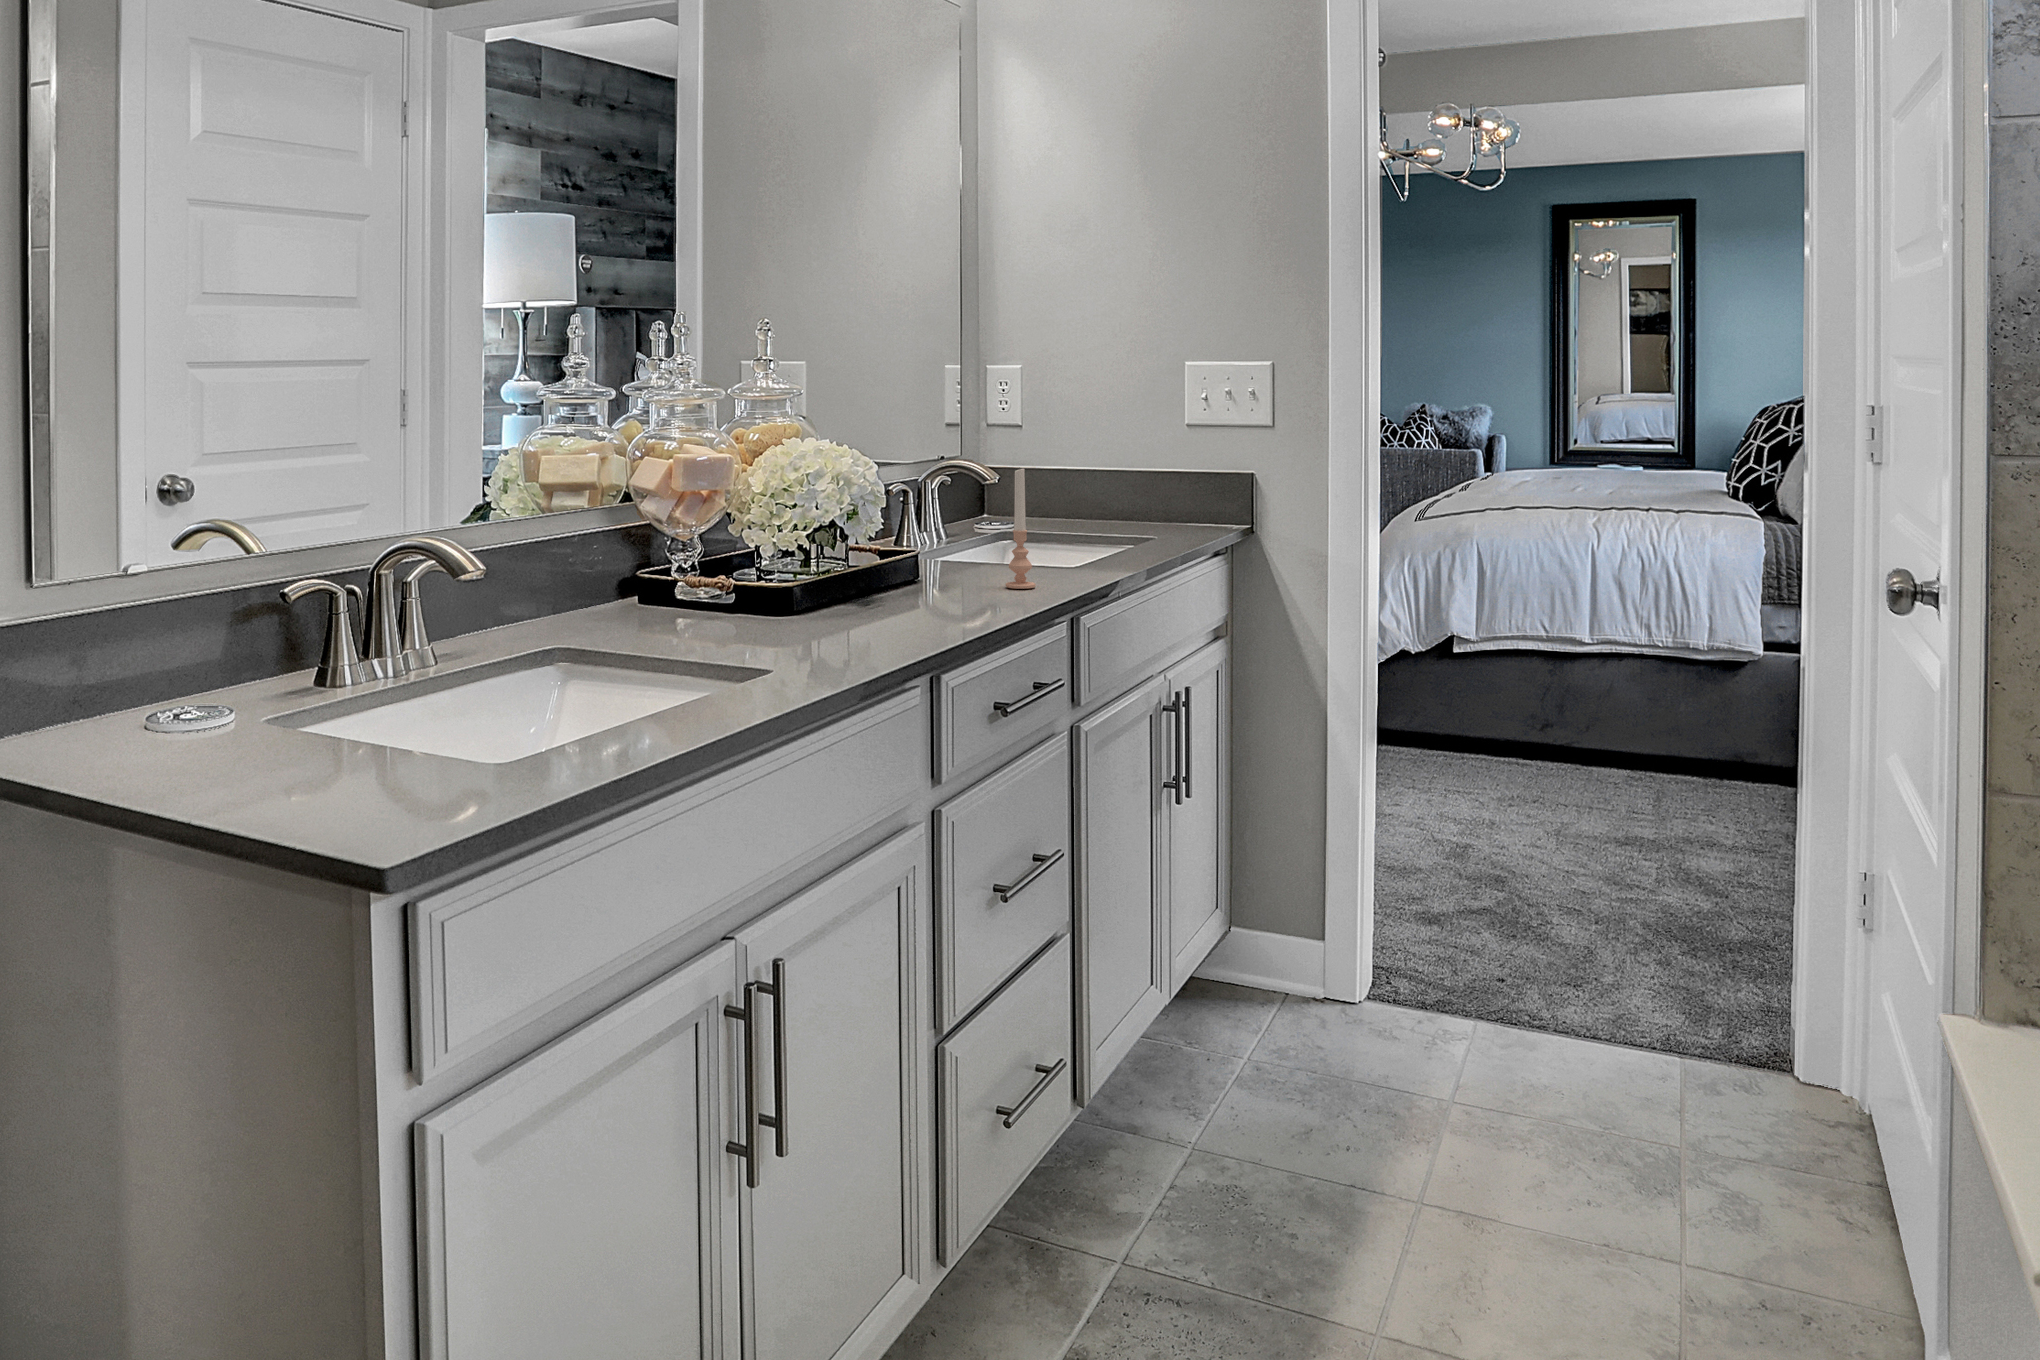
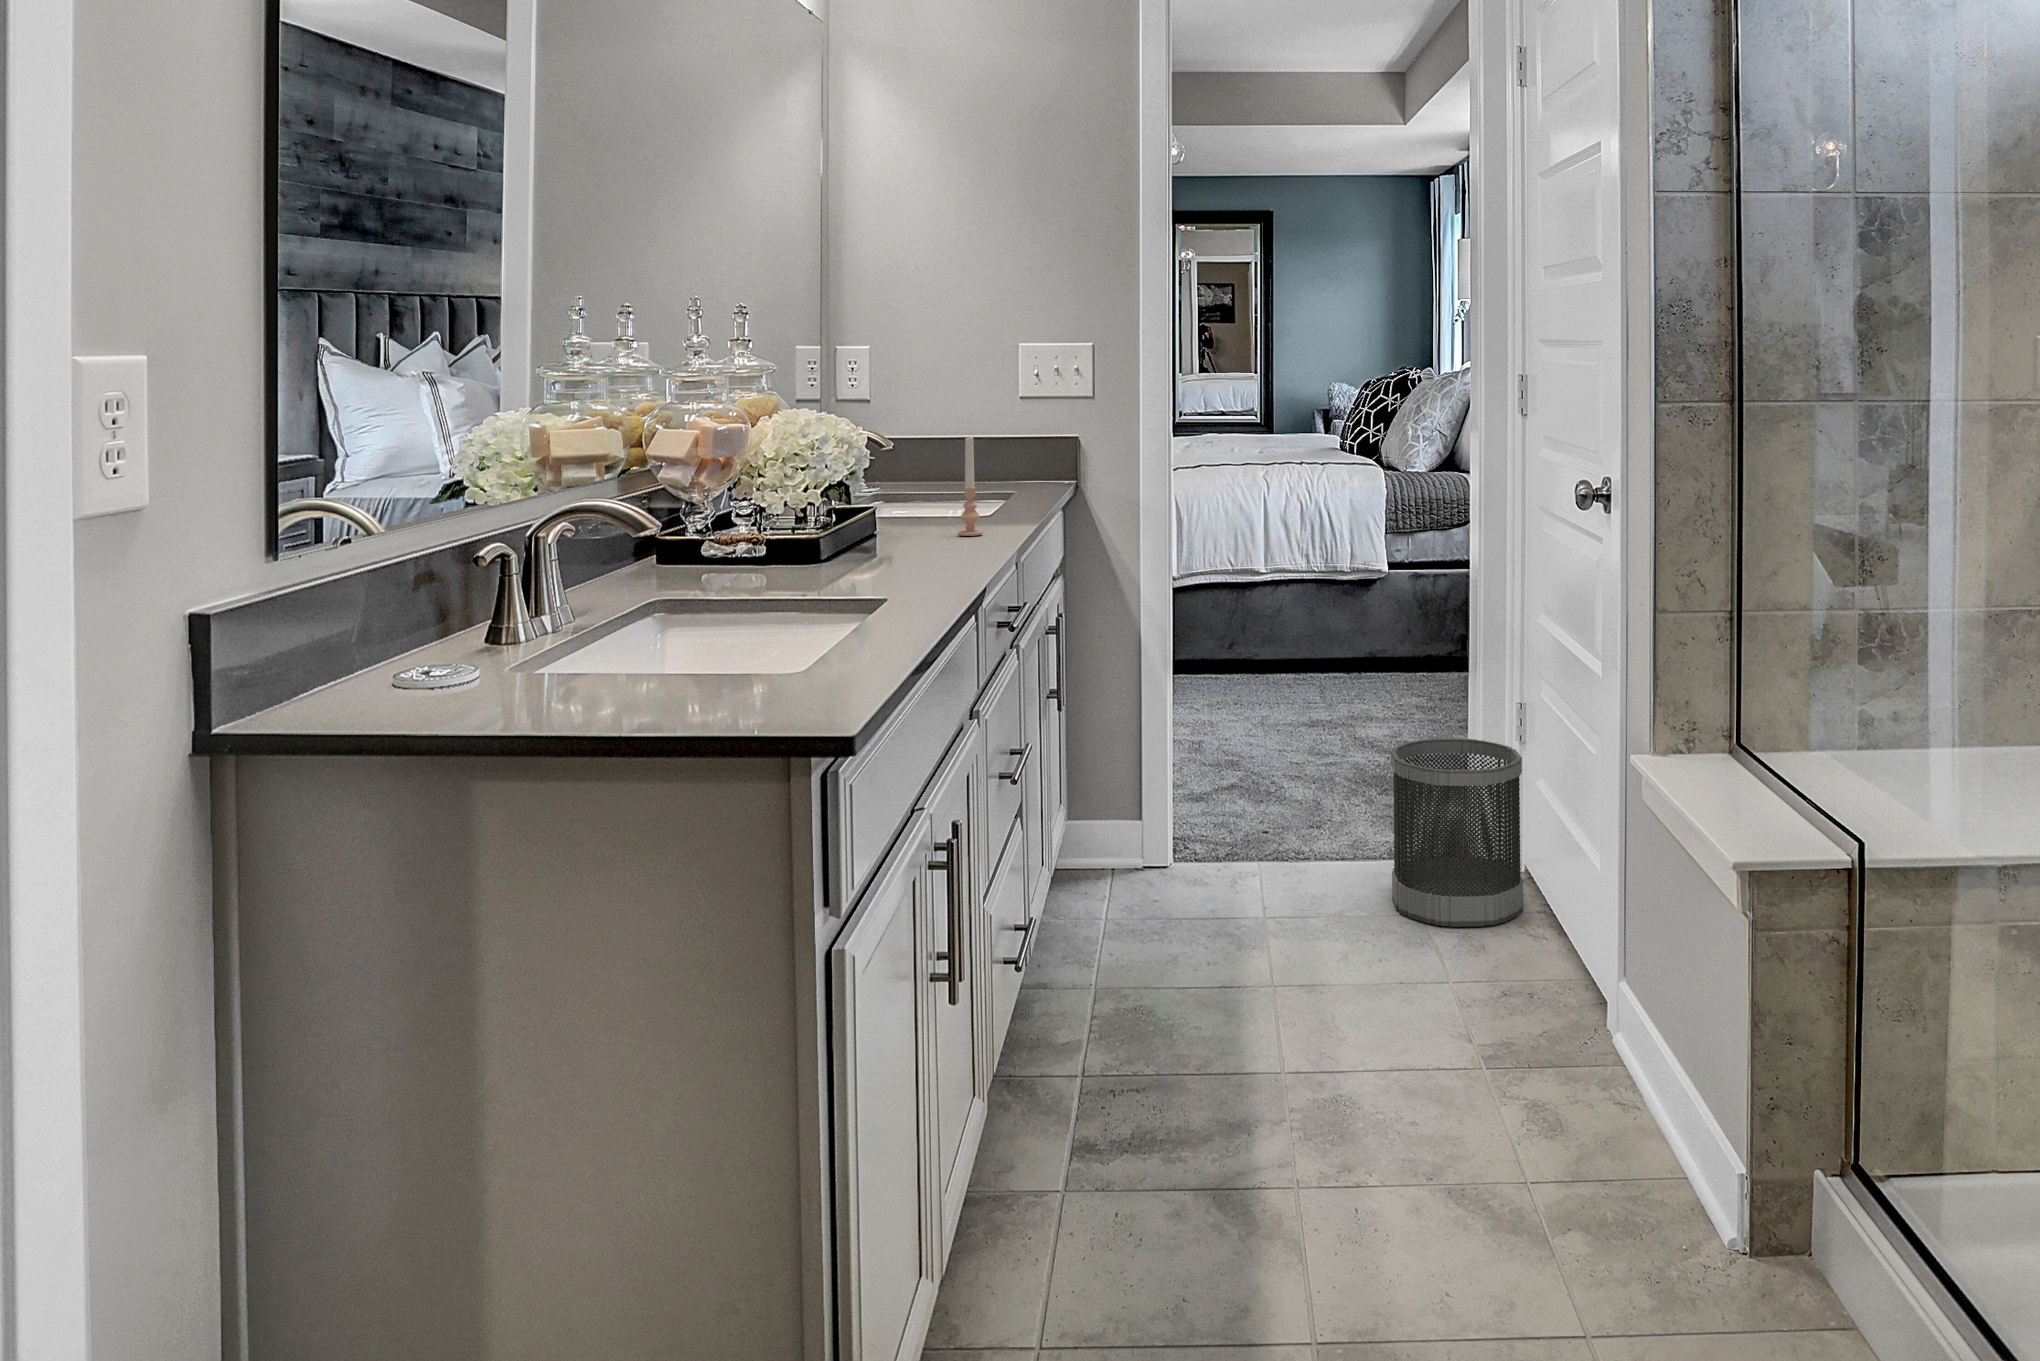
wastebasket: none [1646,906,1854,1196] -> present [1391,738,1523,927]

